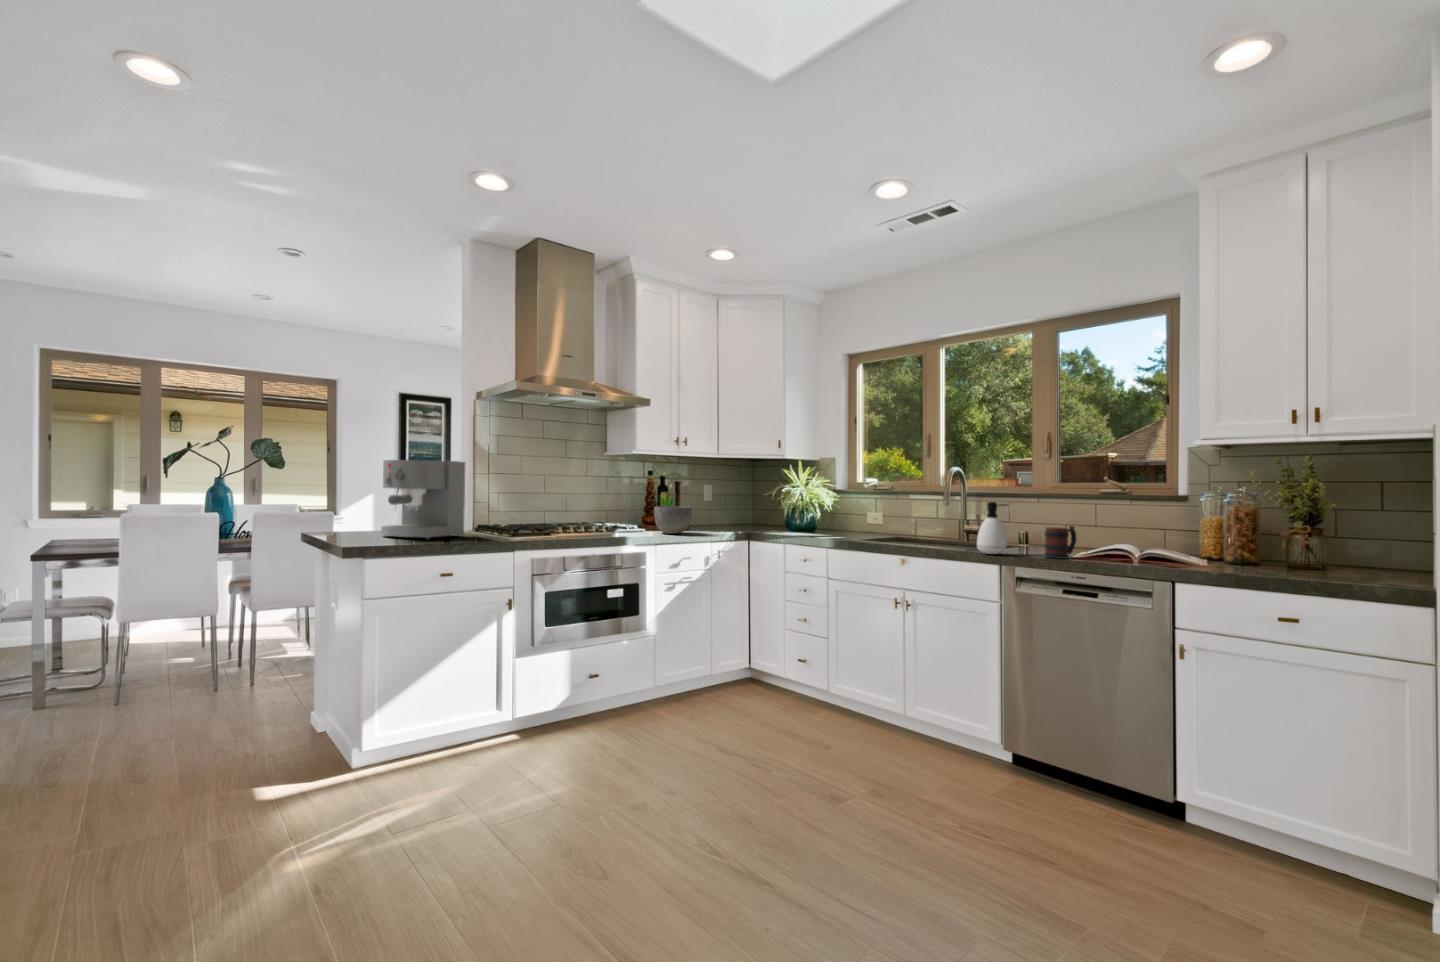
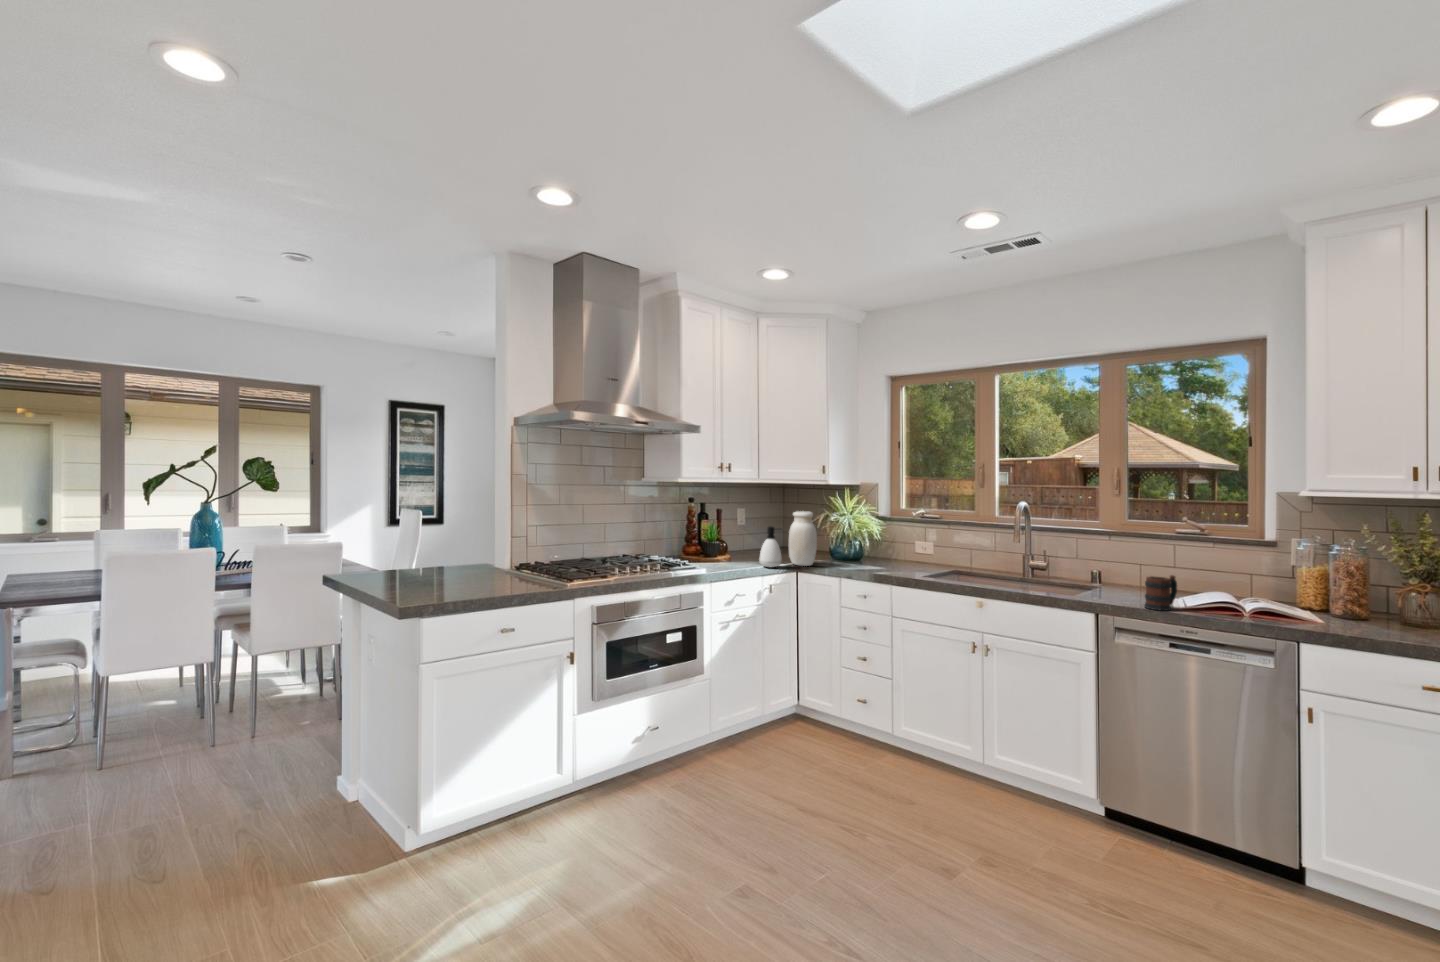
coffee maker: present [381,460,465,539] -> none [431,501,520,593]
jar: none [740,482,767,533] -> present [789,511,817,566]
soap dispenser: present [977,502,1007,554] -> present [759,526,781,567]
bowl: present [654,506,692,534] -> none [706,538,745,570]

